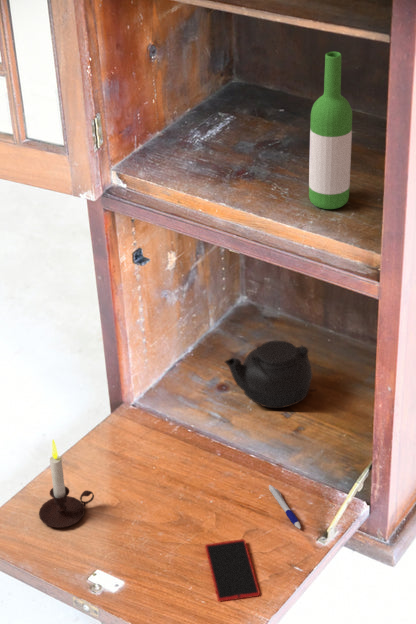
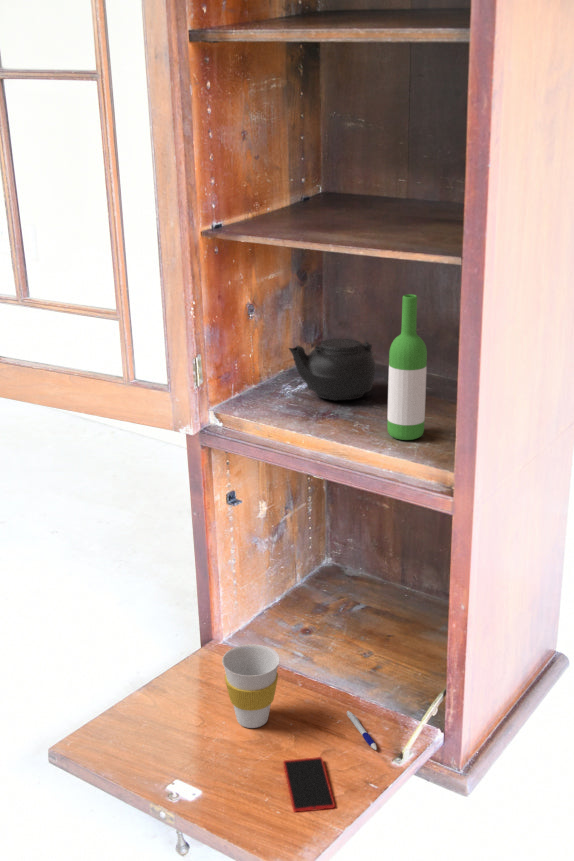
teapot: present [225,341,312,408] -> present [289,339,376,401]
cup: none [138,422,198,507] -> present [222,644,280,728]
candle: present [39,440,94,528] -> none [124,650,179,742]

